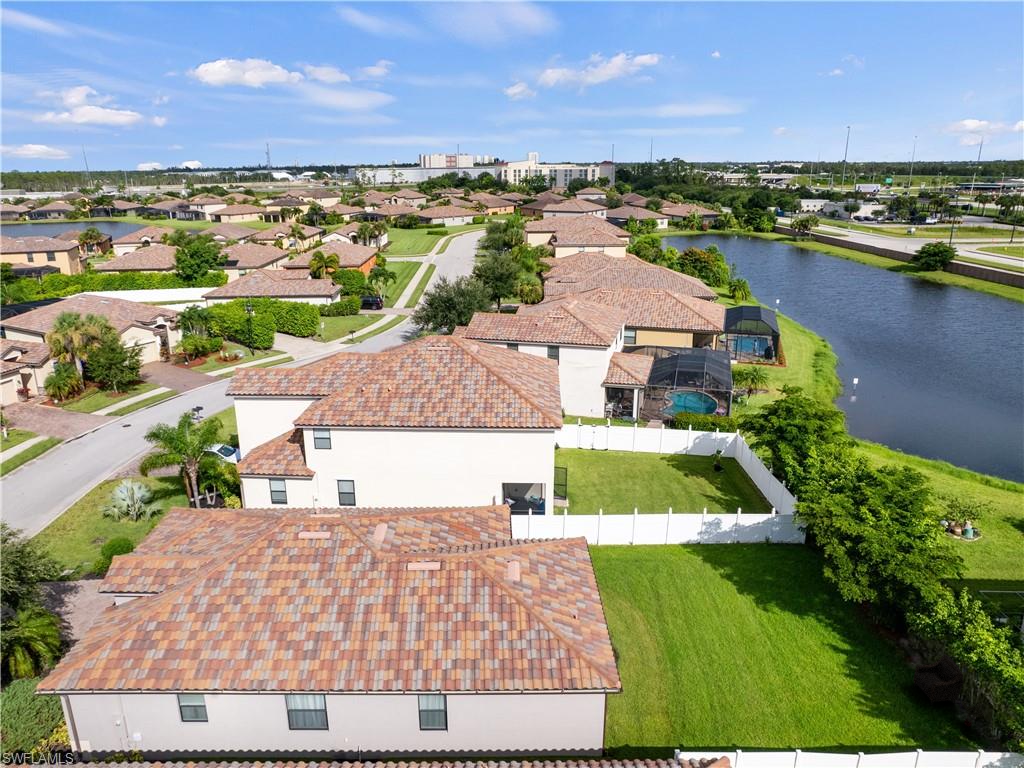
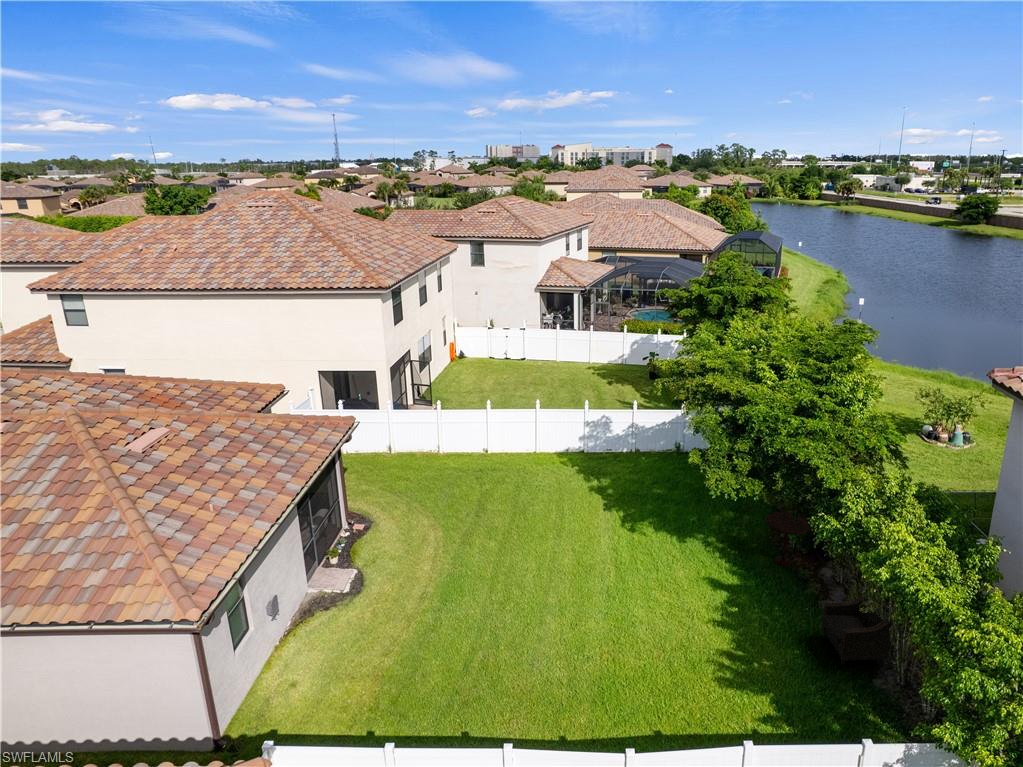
pedestal table: none [861,600,892,636] -> present [765,512,810,567]
potted tree: present [962,701,984,727] -> none [887,655,923,702]

